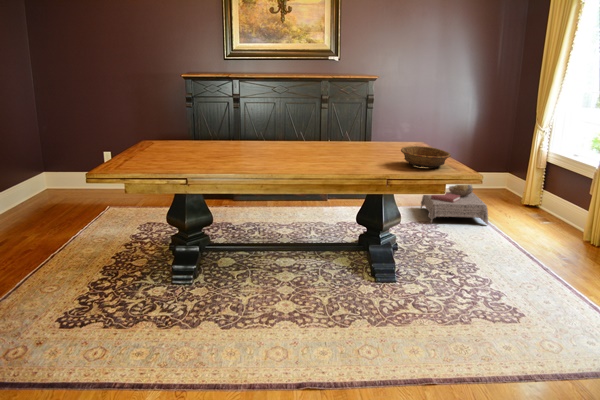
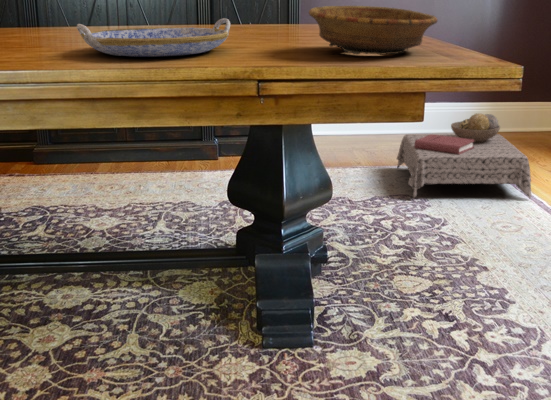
serving tray: none [312,150,369,167] -> present [77,18,230,57]

